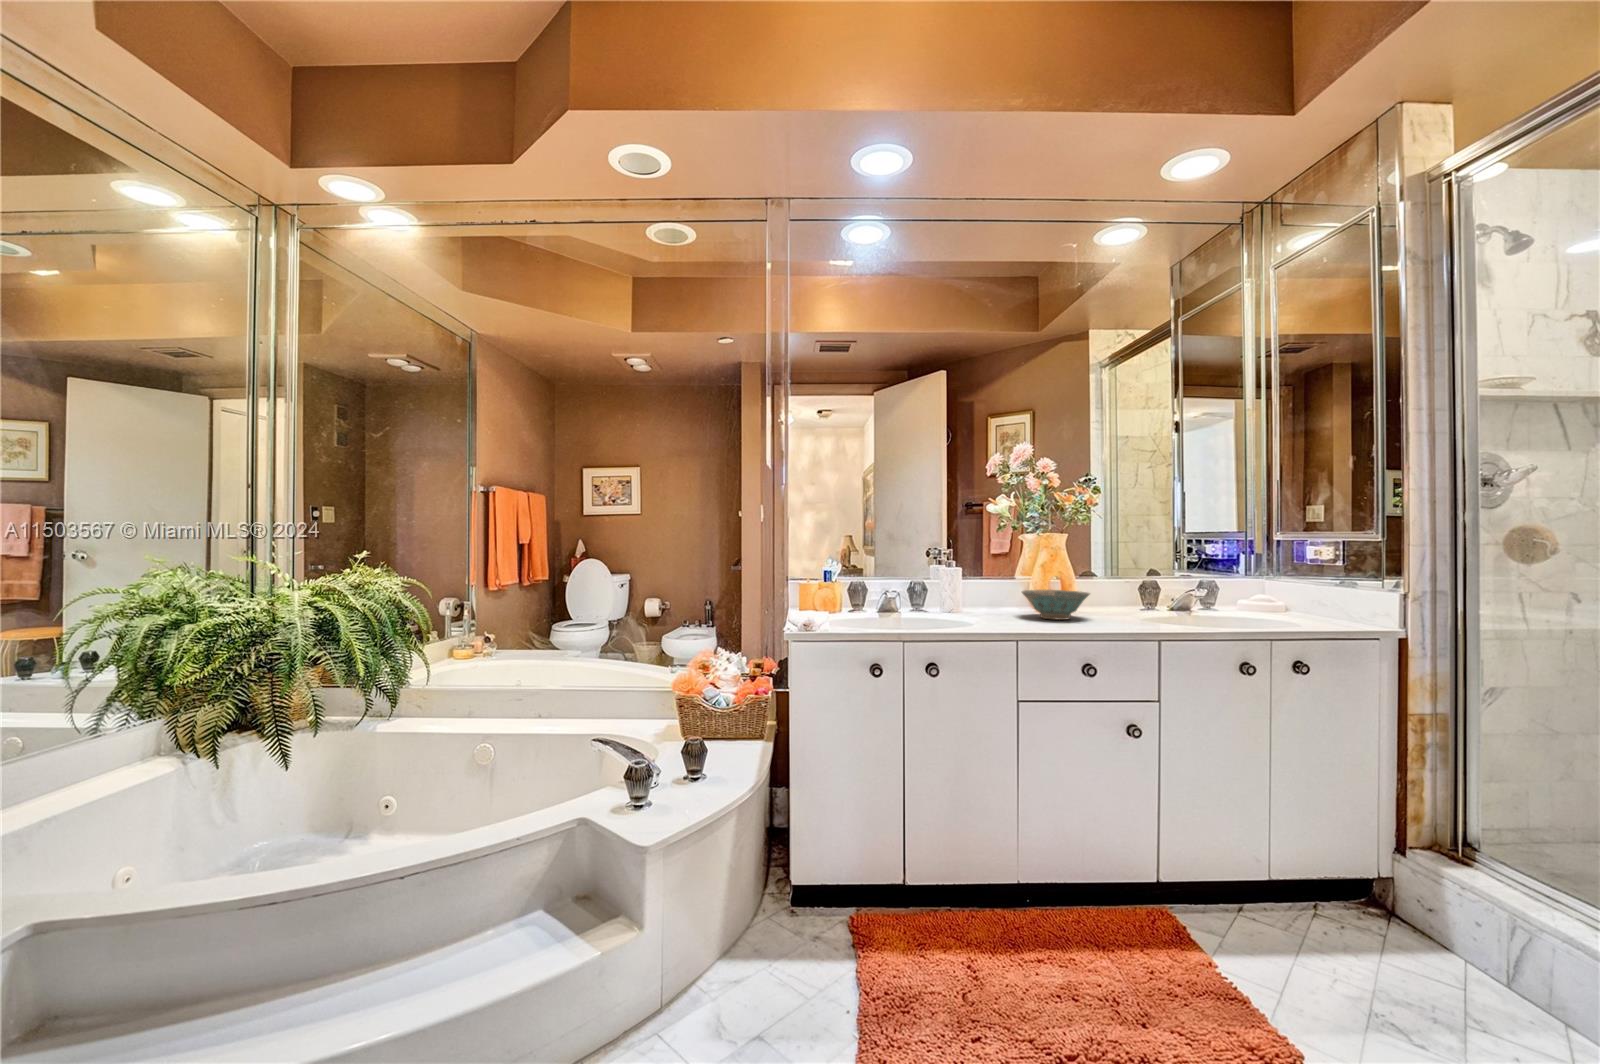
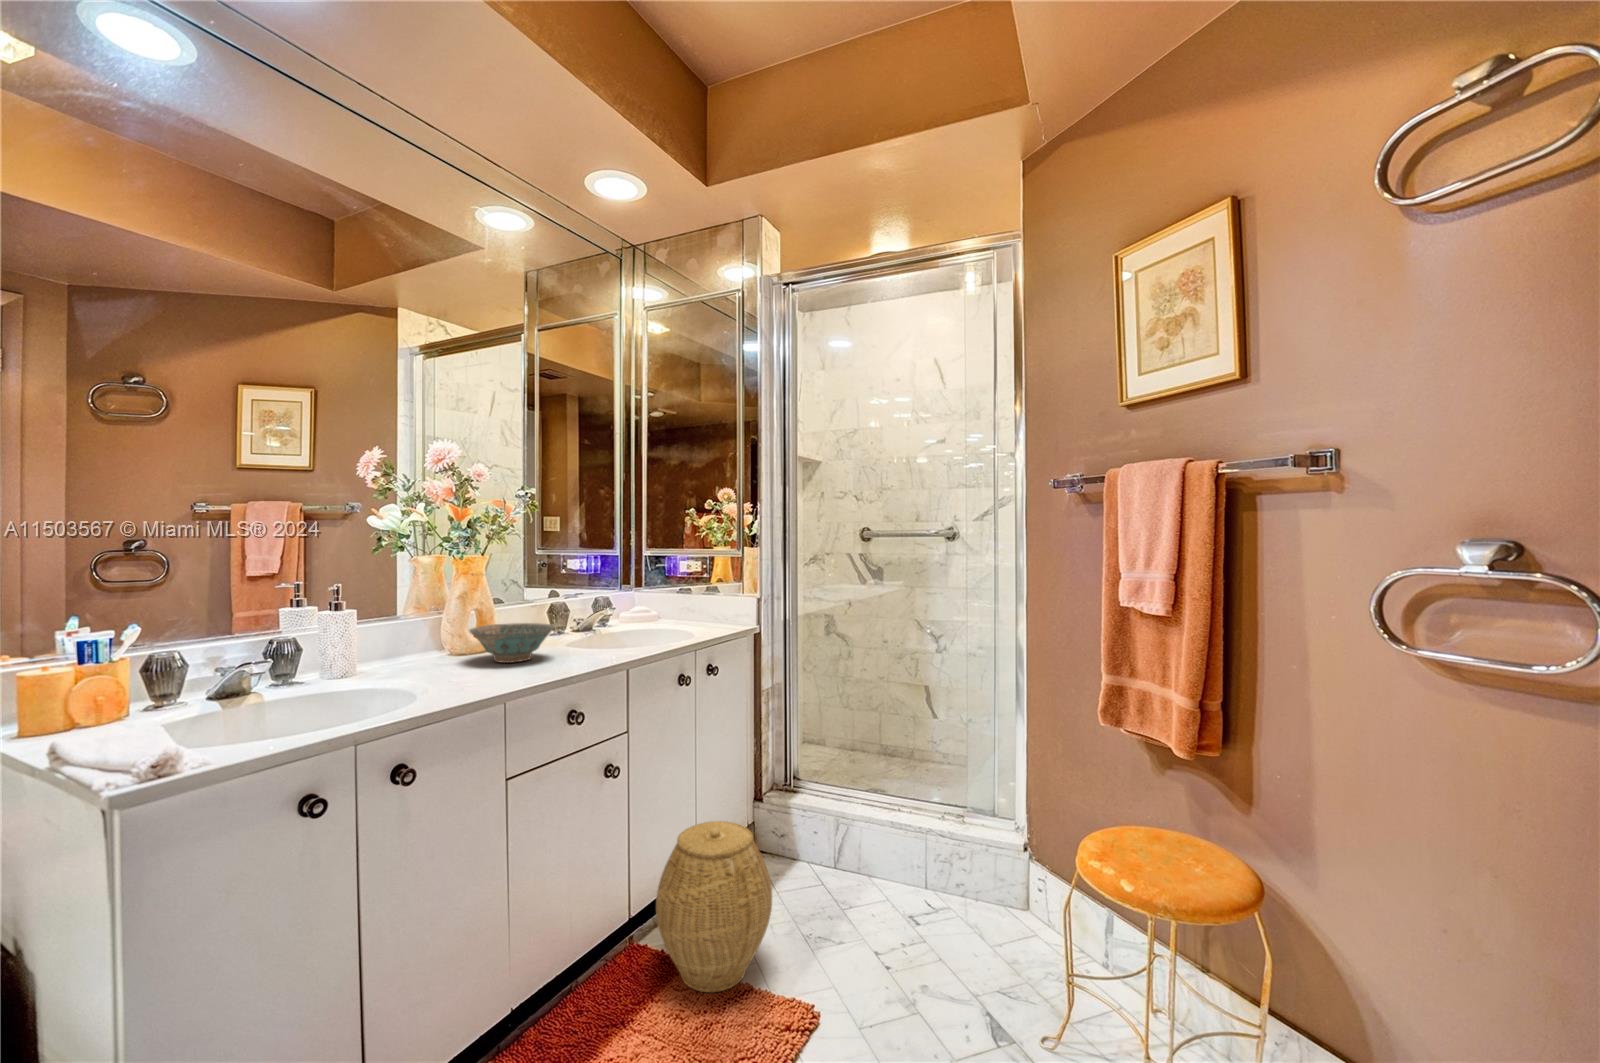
woven basket: none [1155,811,1299,992] -> present [656,821,772,992]

